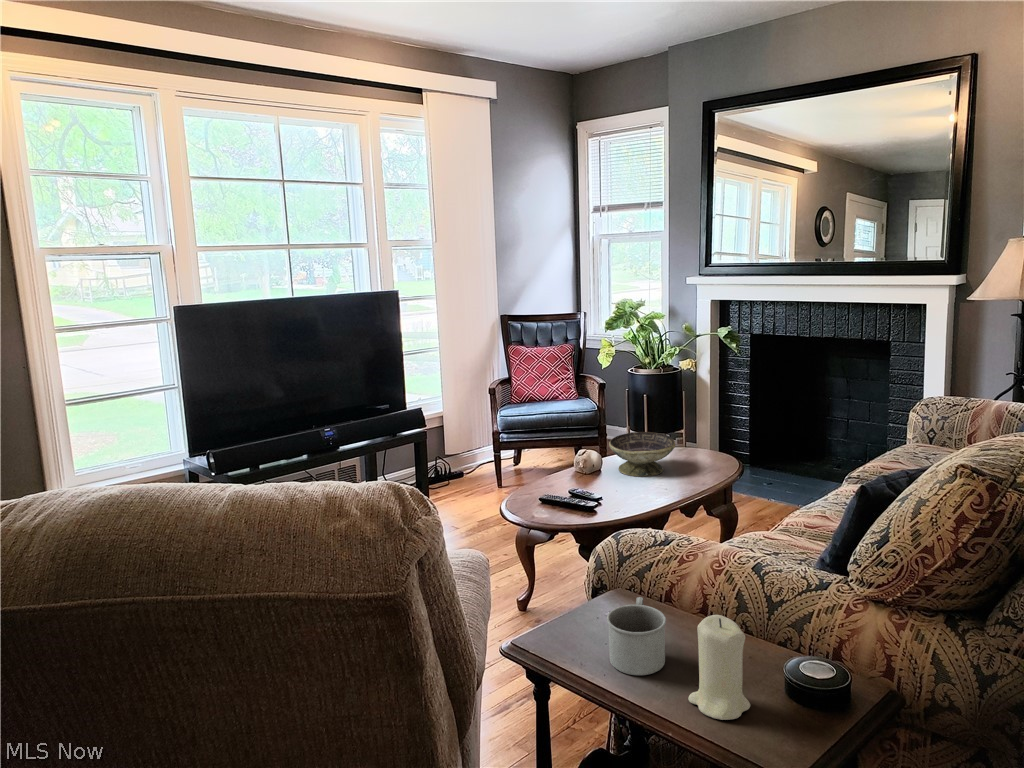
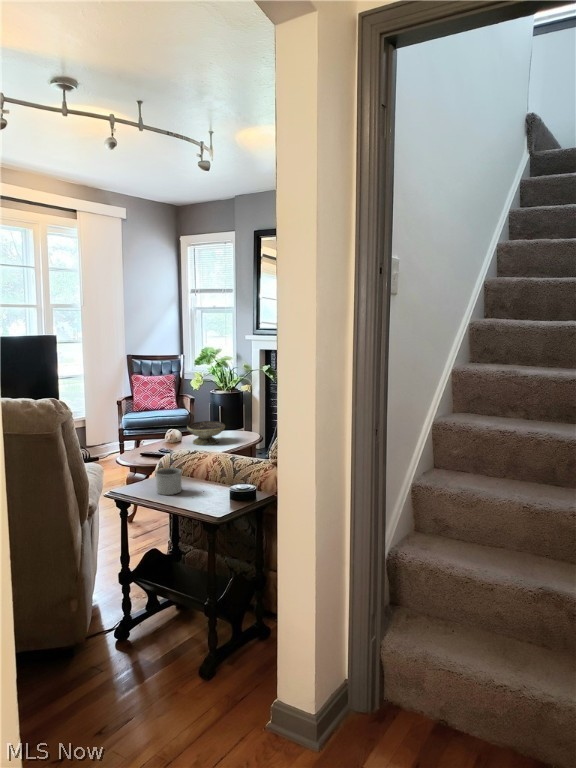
candle: present [688,615,750,720] -> none [187,462,212,503]

